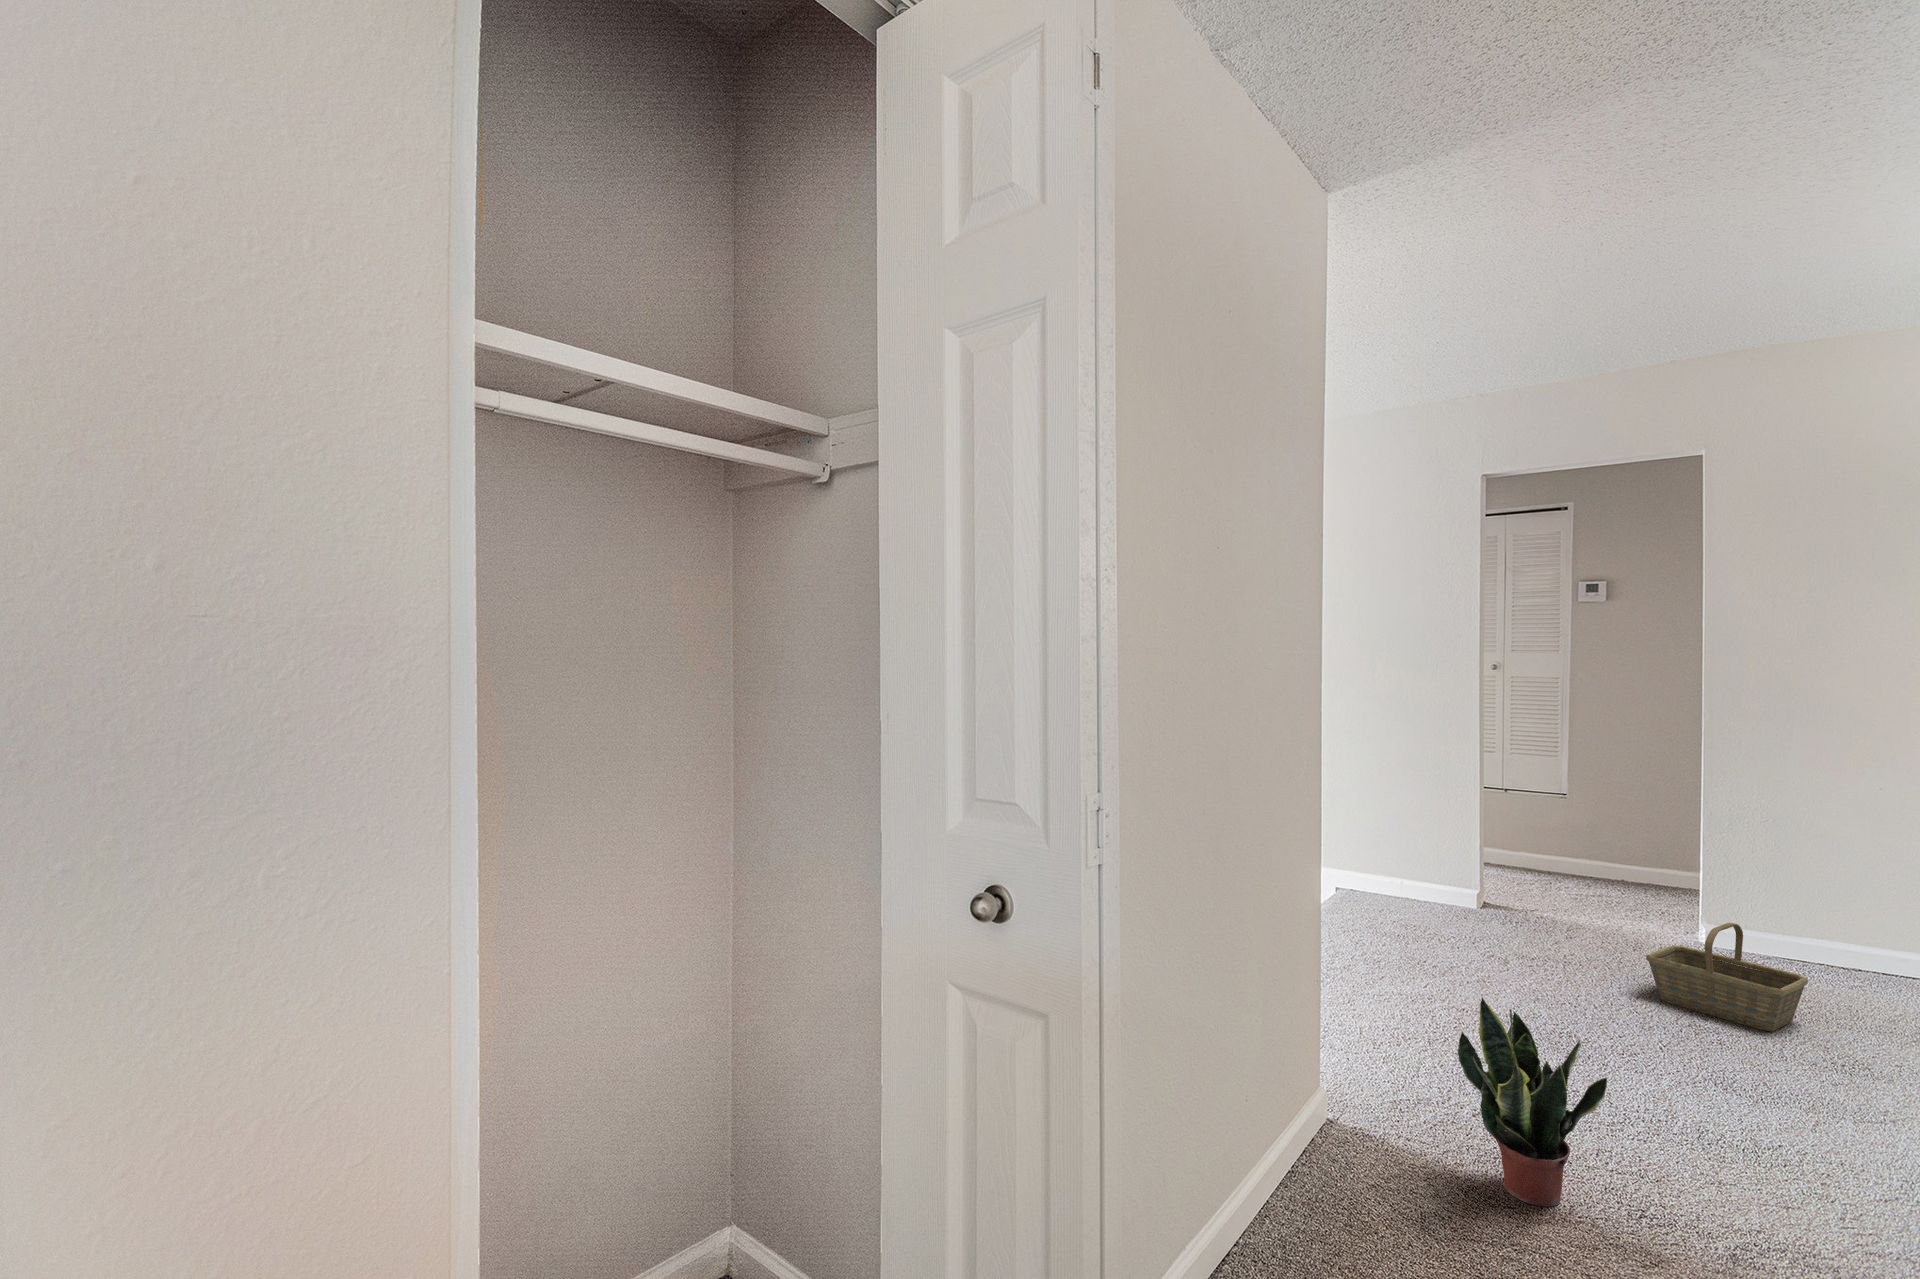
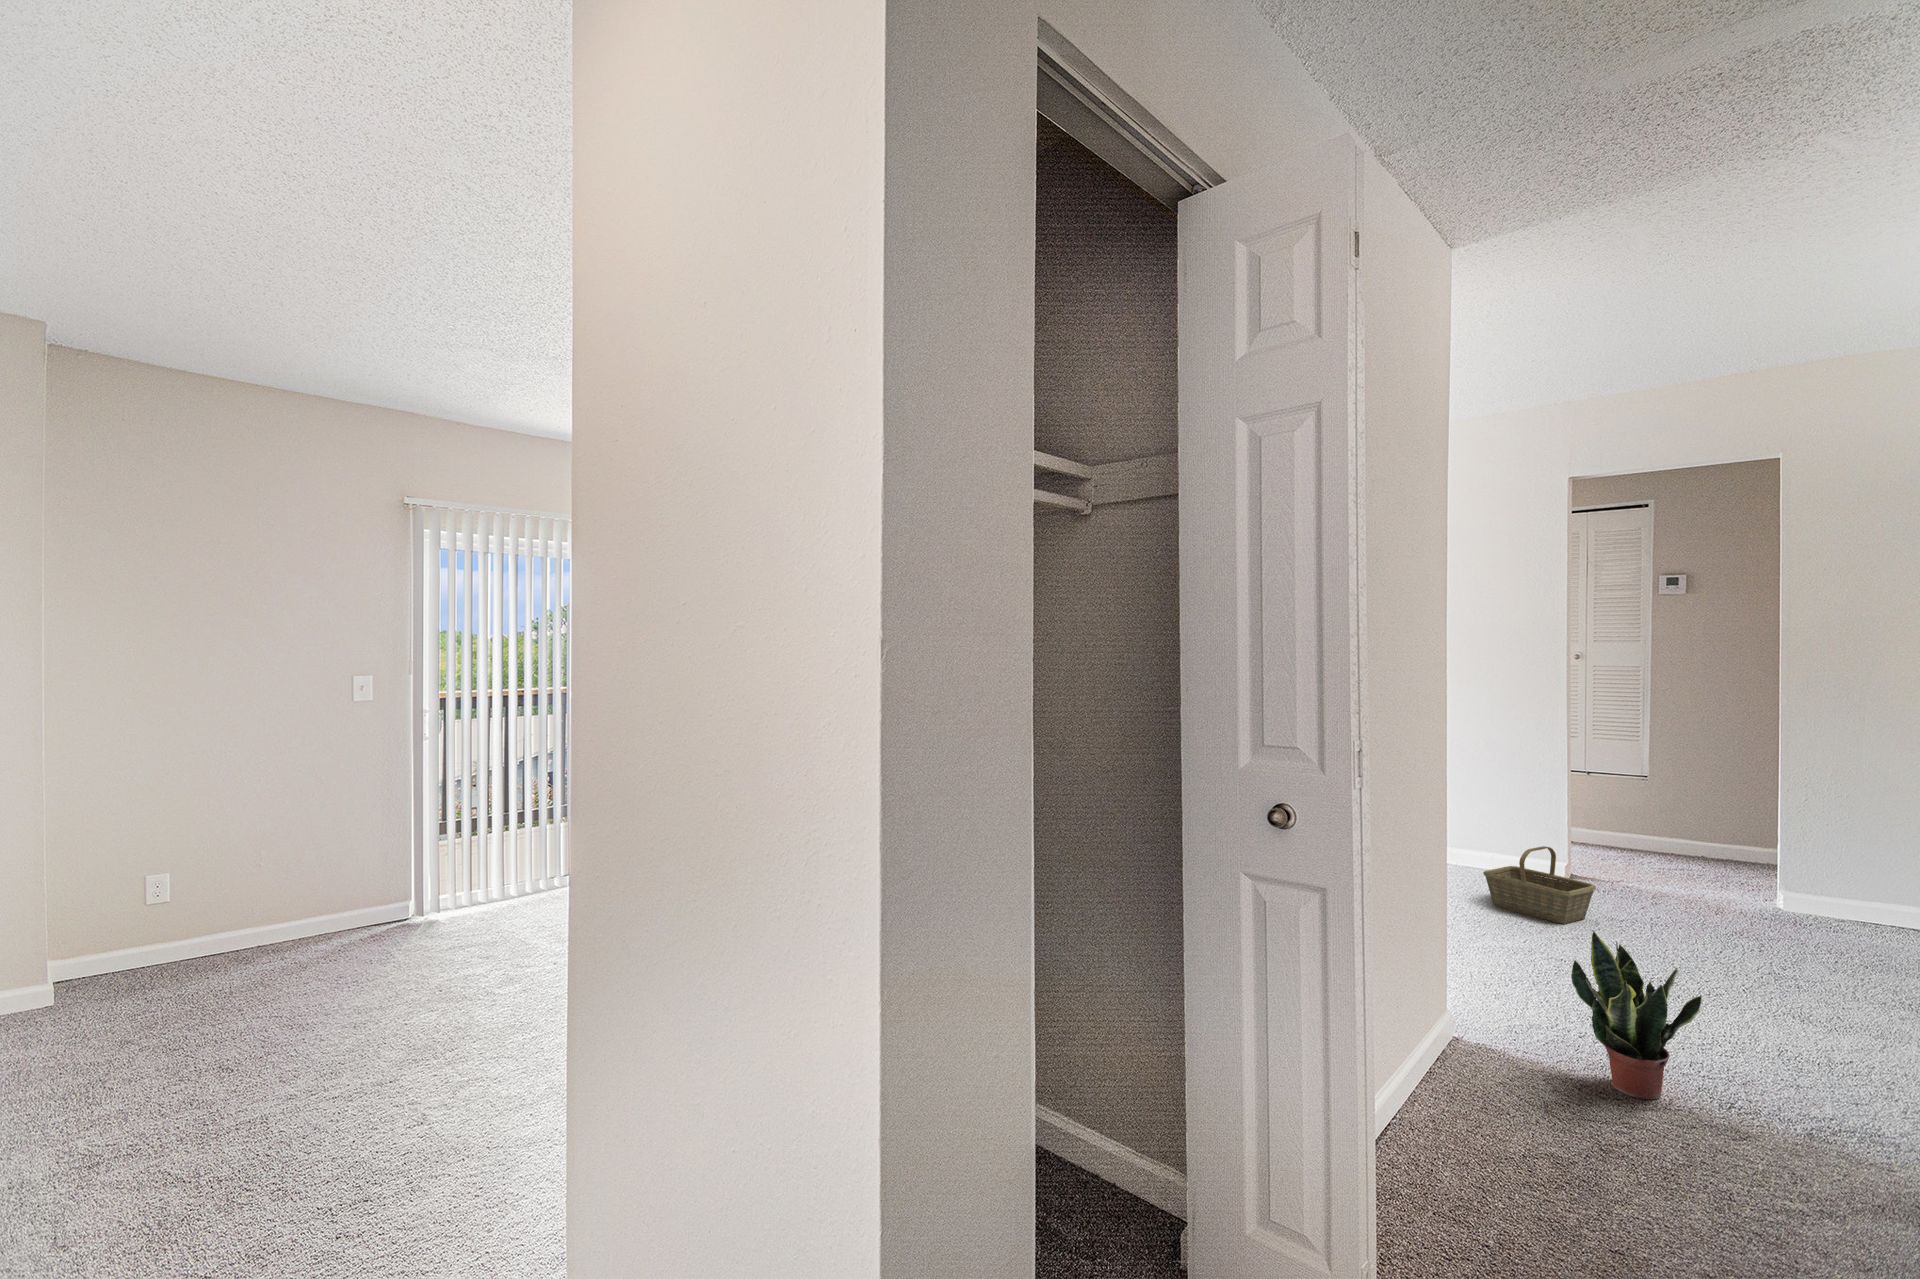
basket: present [1646,923,1808,1032] -> present [1483,846,1596,924]

